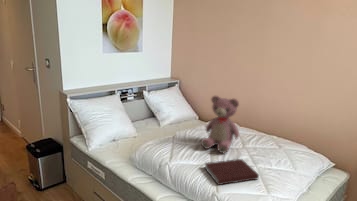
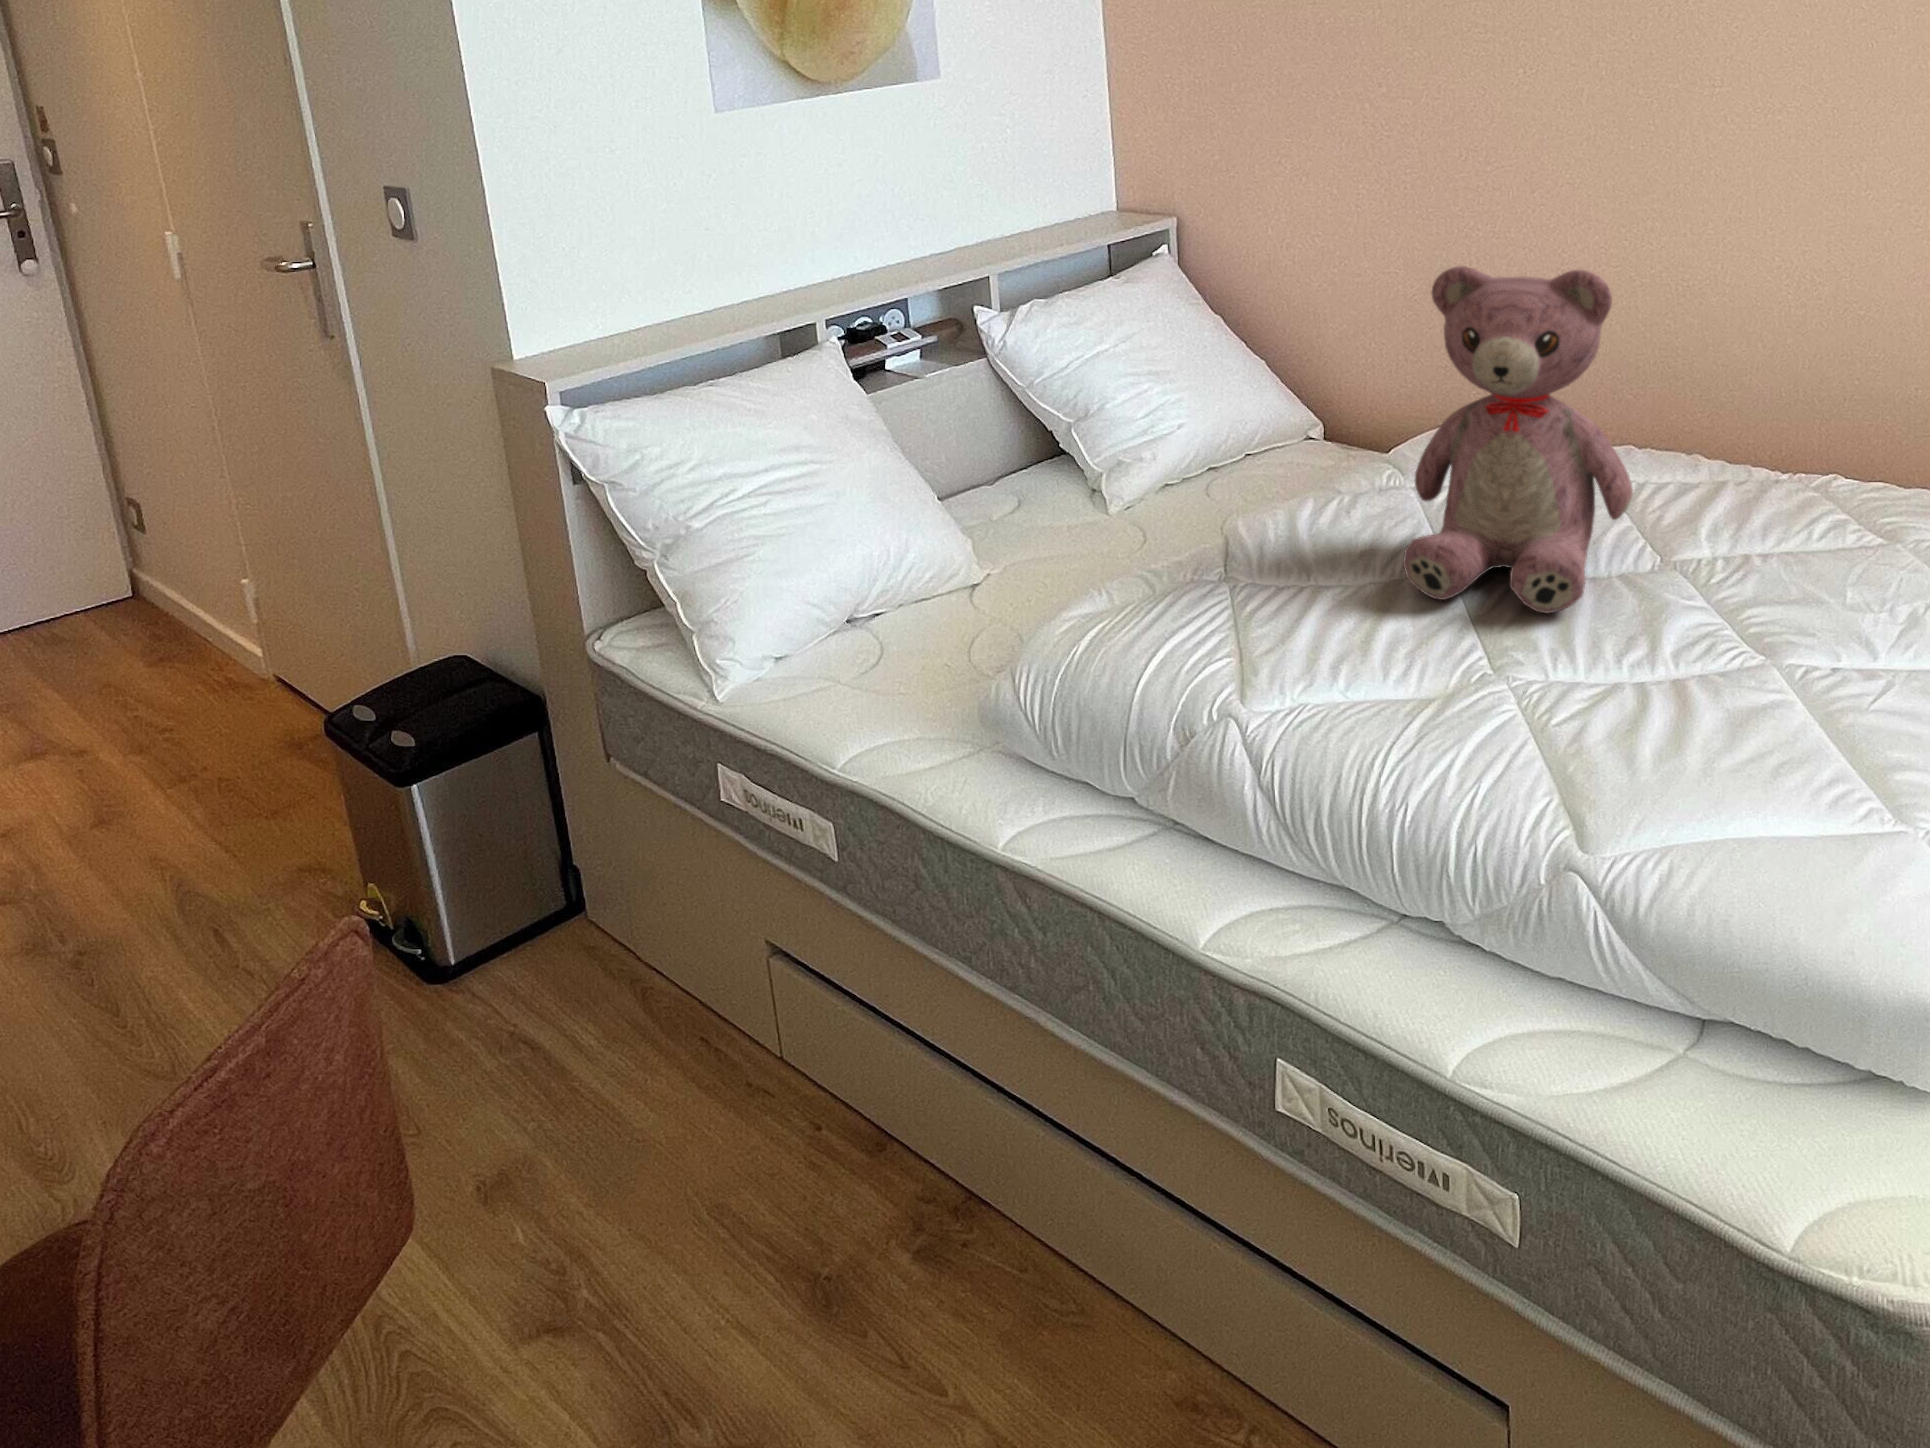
notebook: present [205,159,259,185] -> none [1462,631,1821,805]

